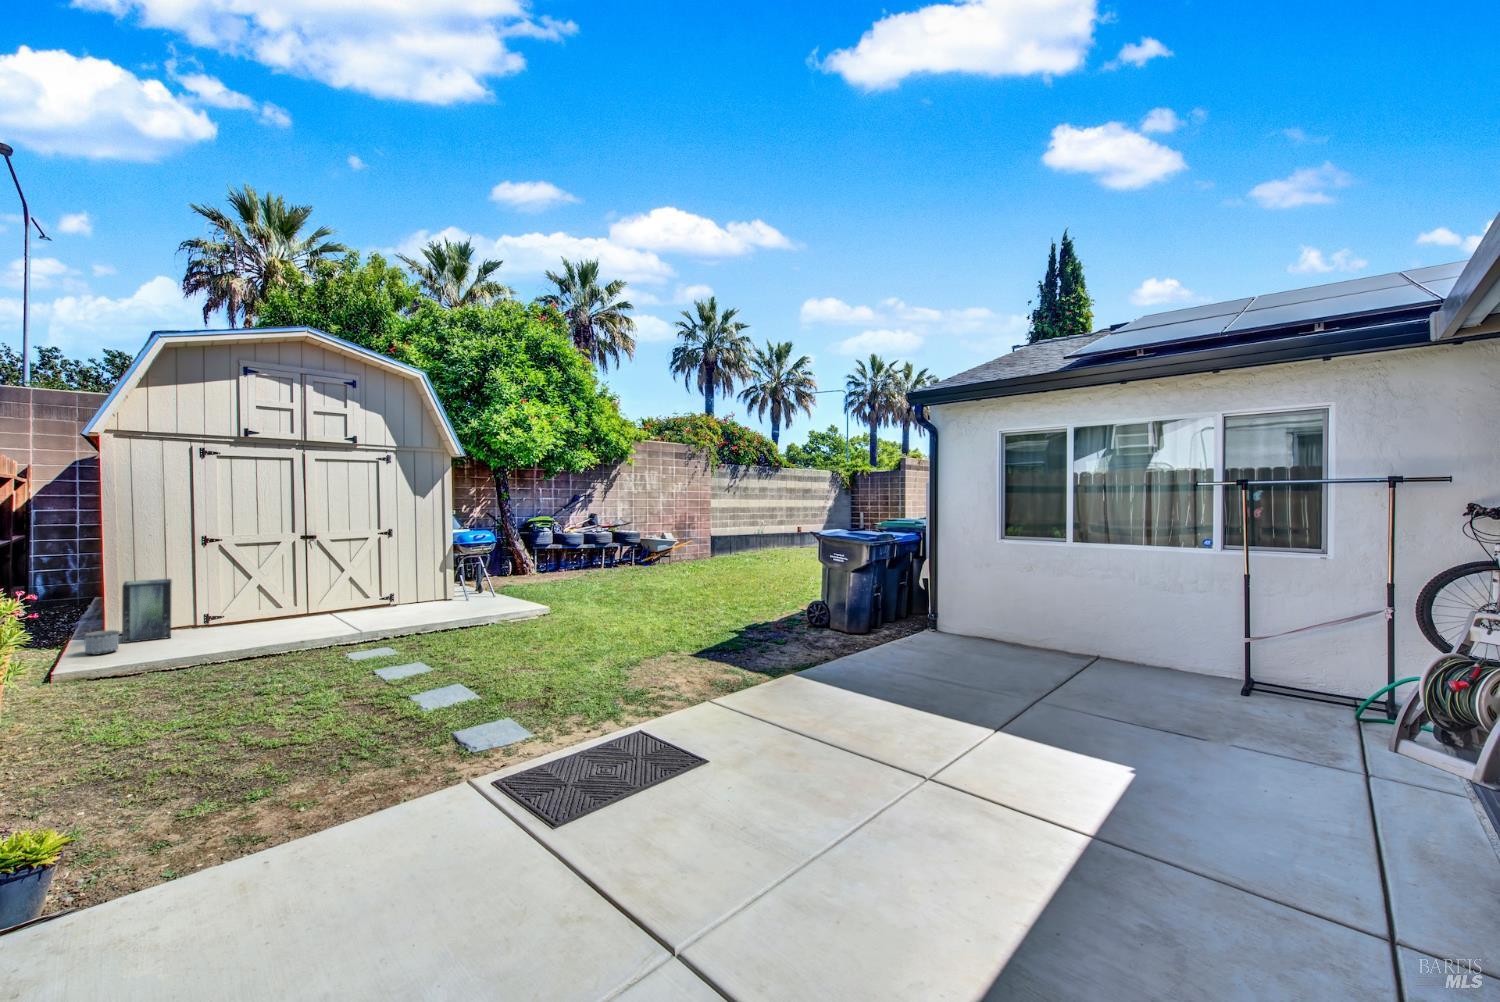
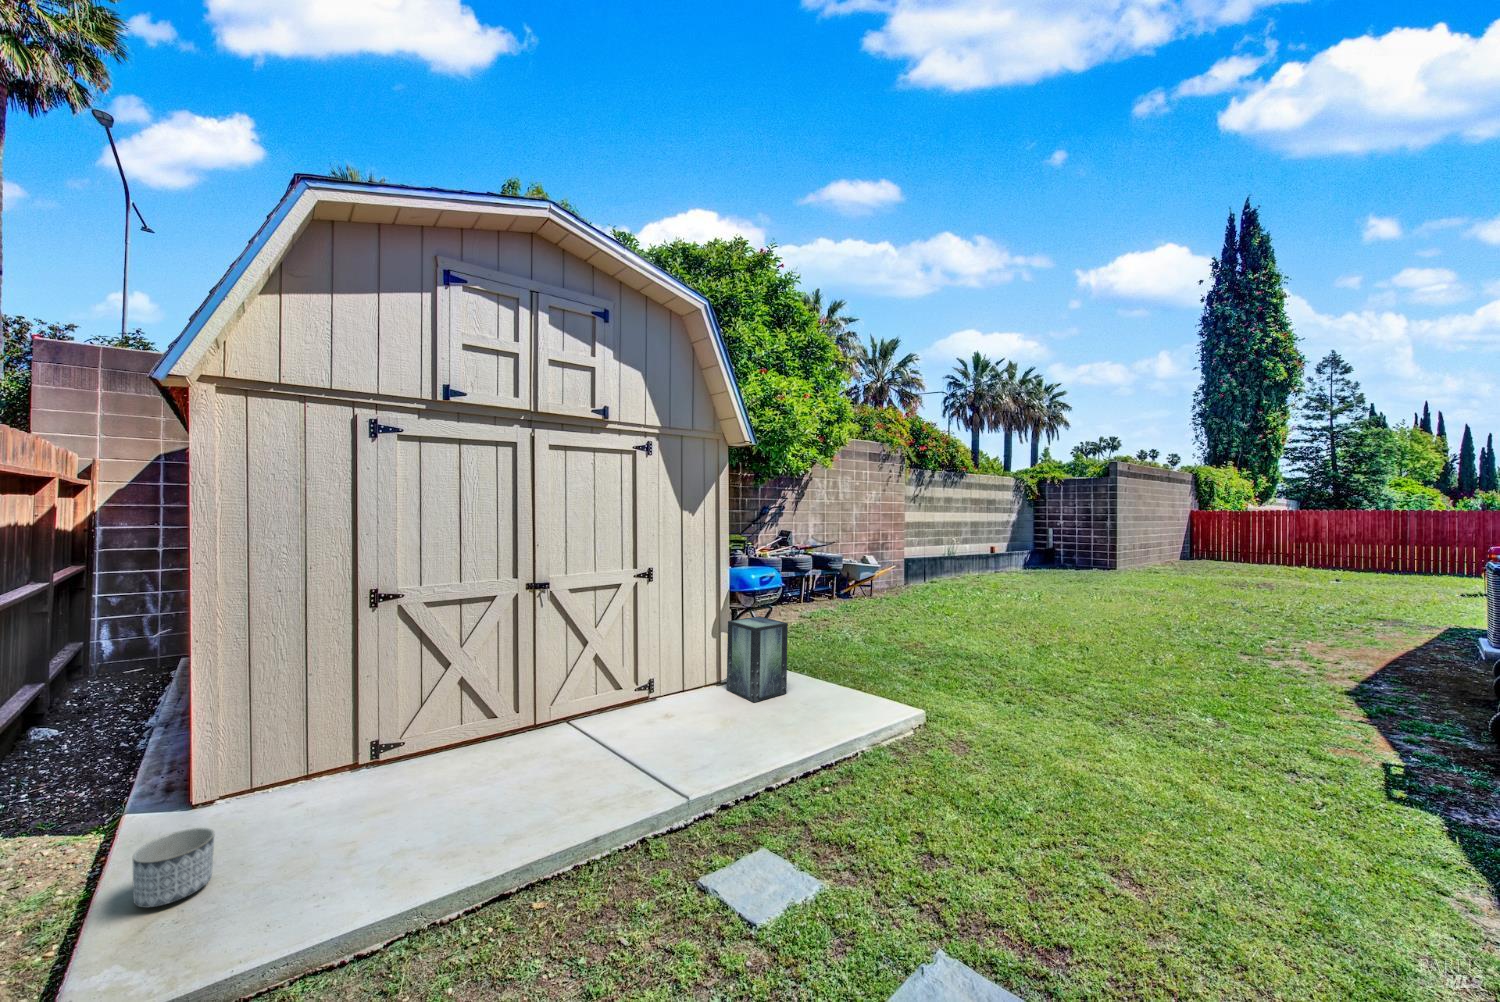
storage box: present [122,579,172,643] -> present [727,616,788,702]

